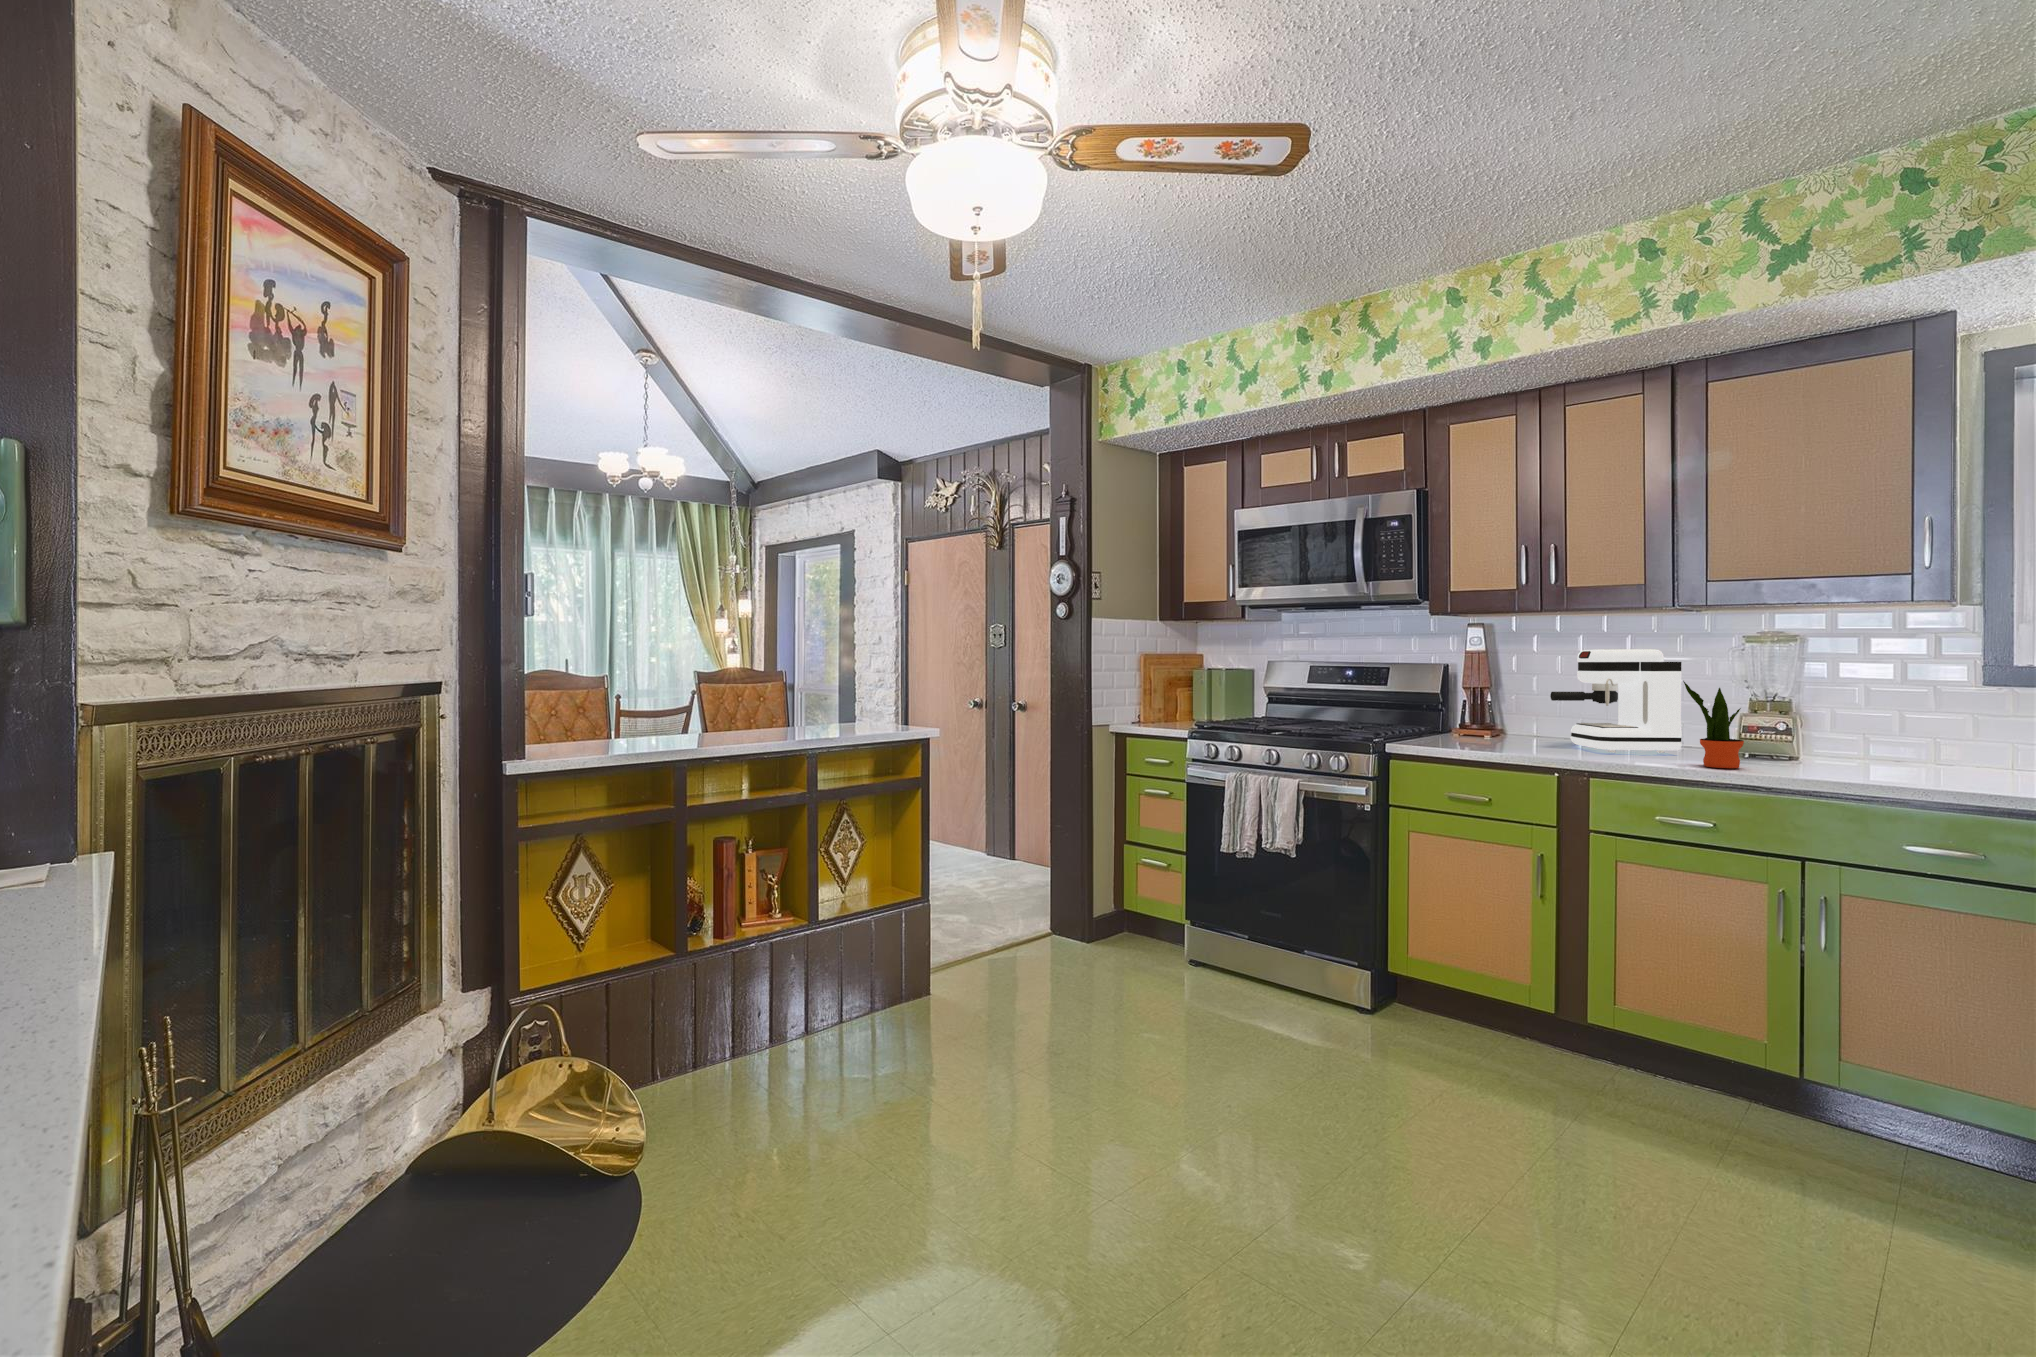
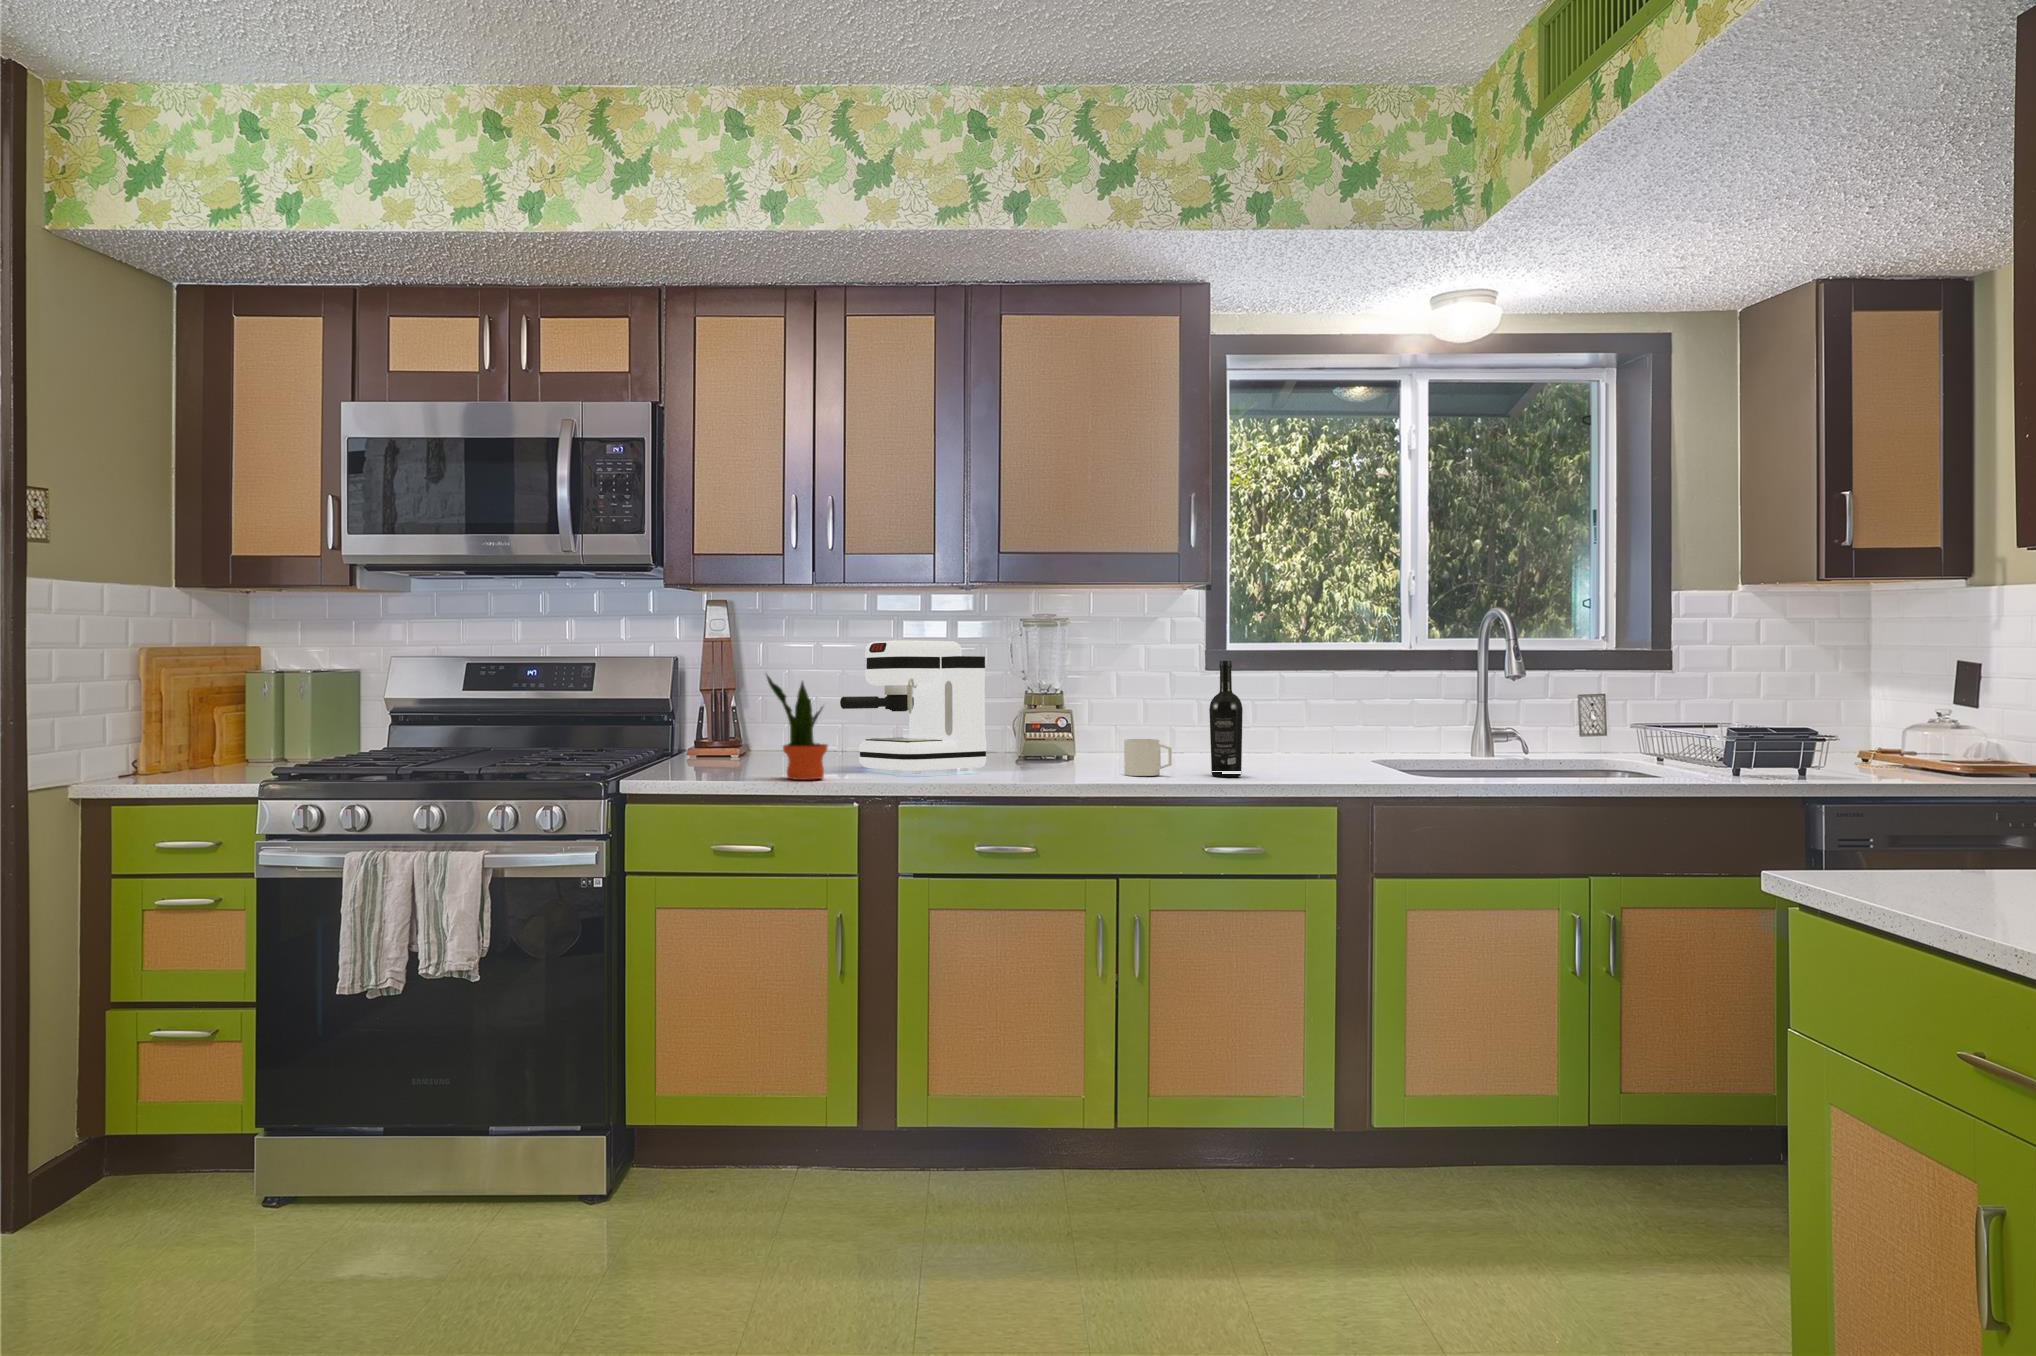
wine bottle: none [1939,665,1982,776] -> present [1209,661,1243,777]
potted plant: present [1683,681,1744,768] -> present [766,675,828,780]
mug: none [1832,735,1887,768] -> present [1124,739,1172,776]

